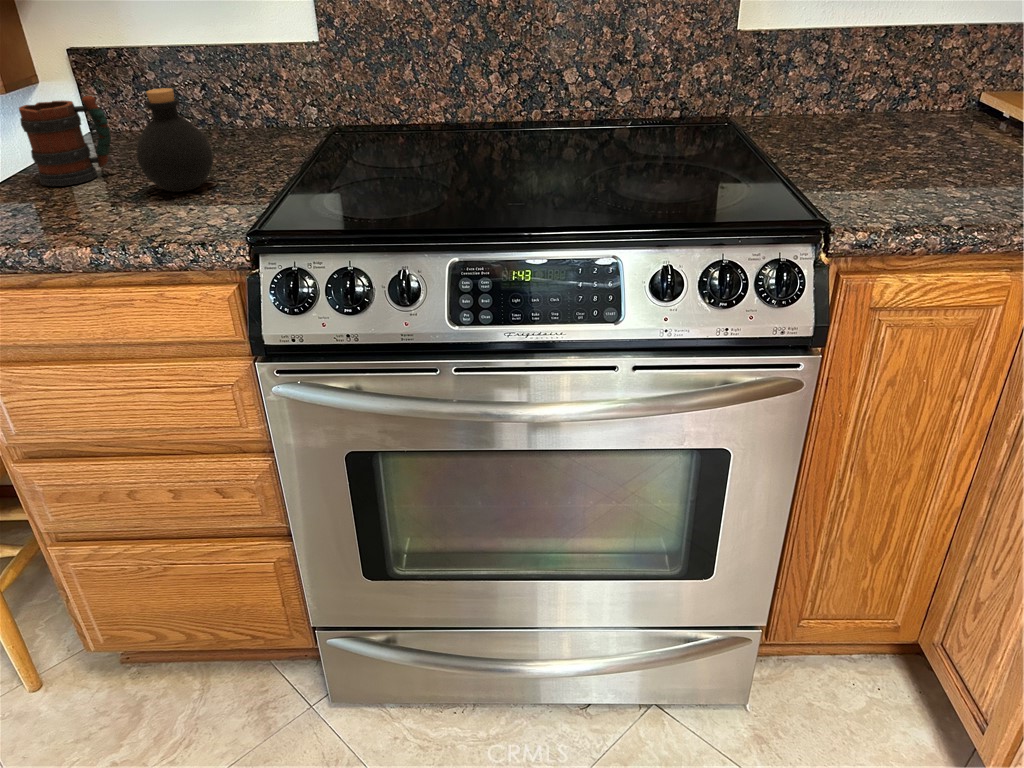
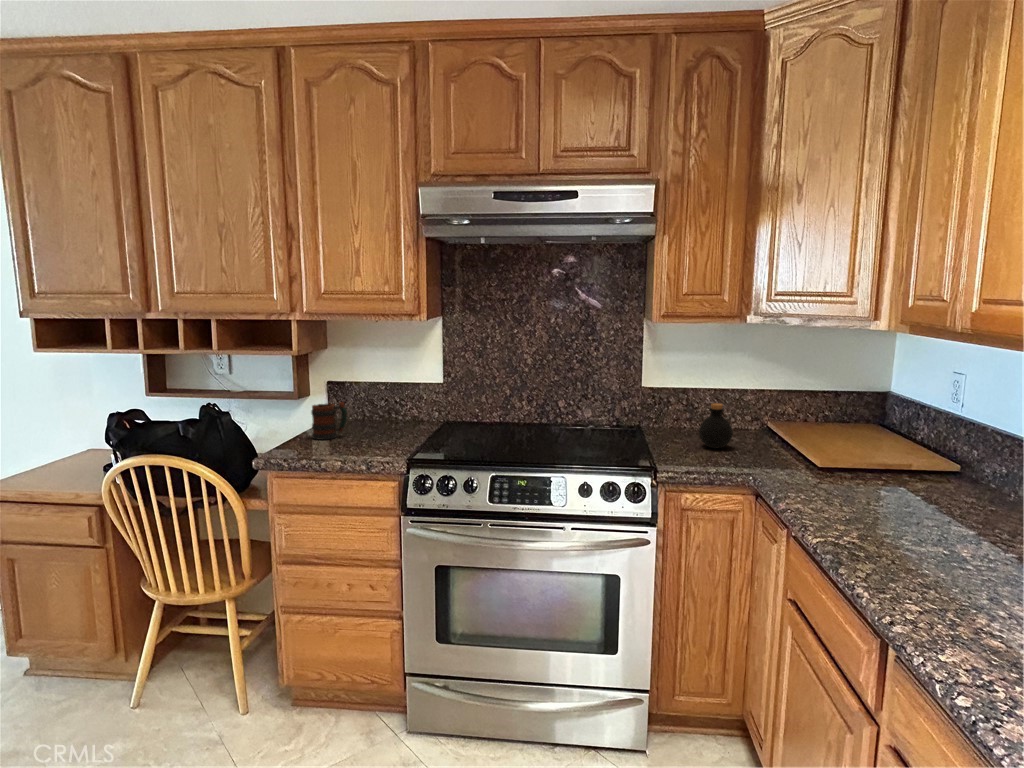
bottle: present [137,88,213,192] -> present [699,403,733,448]

